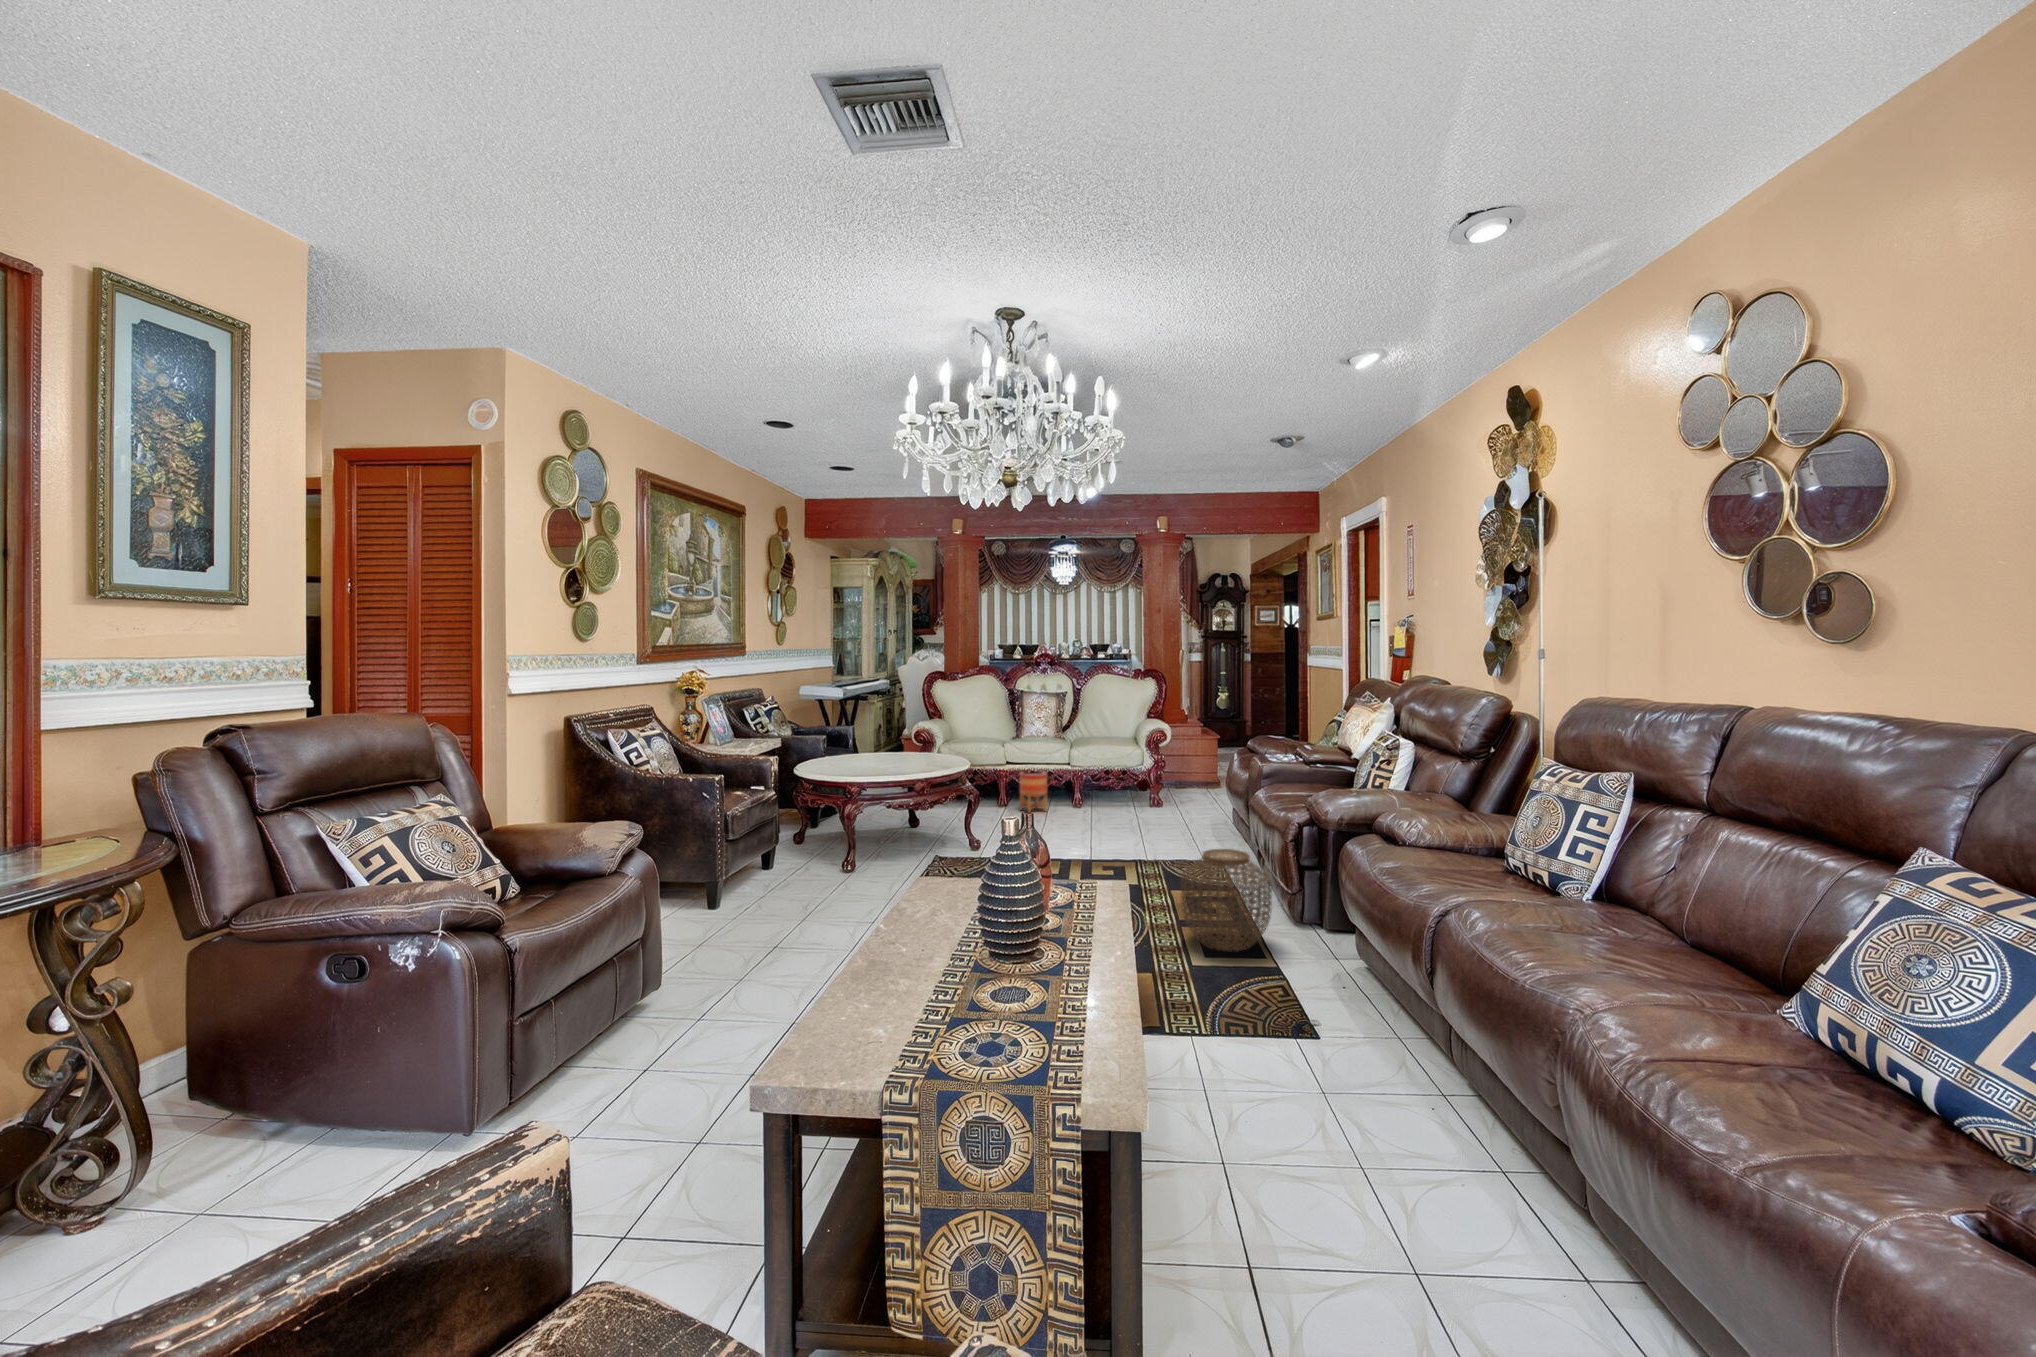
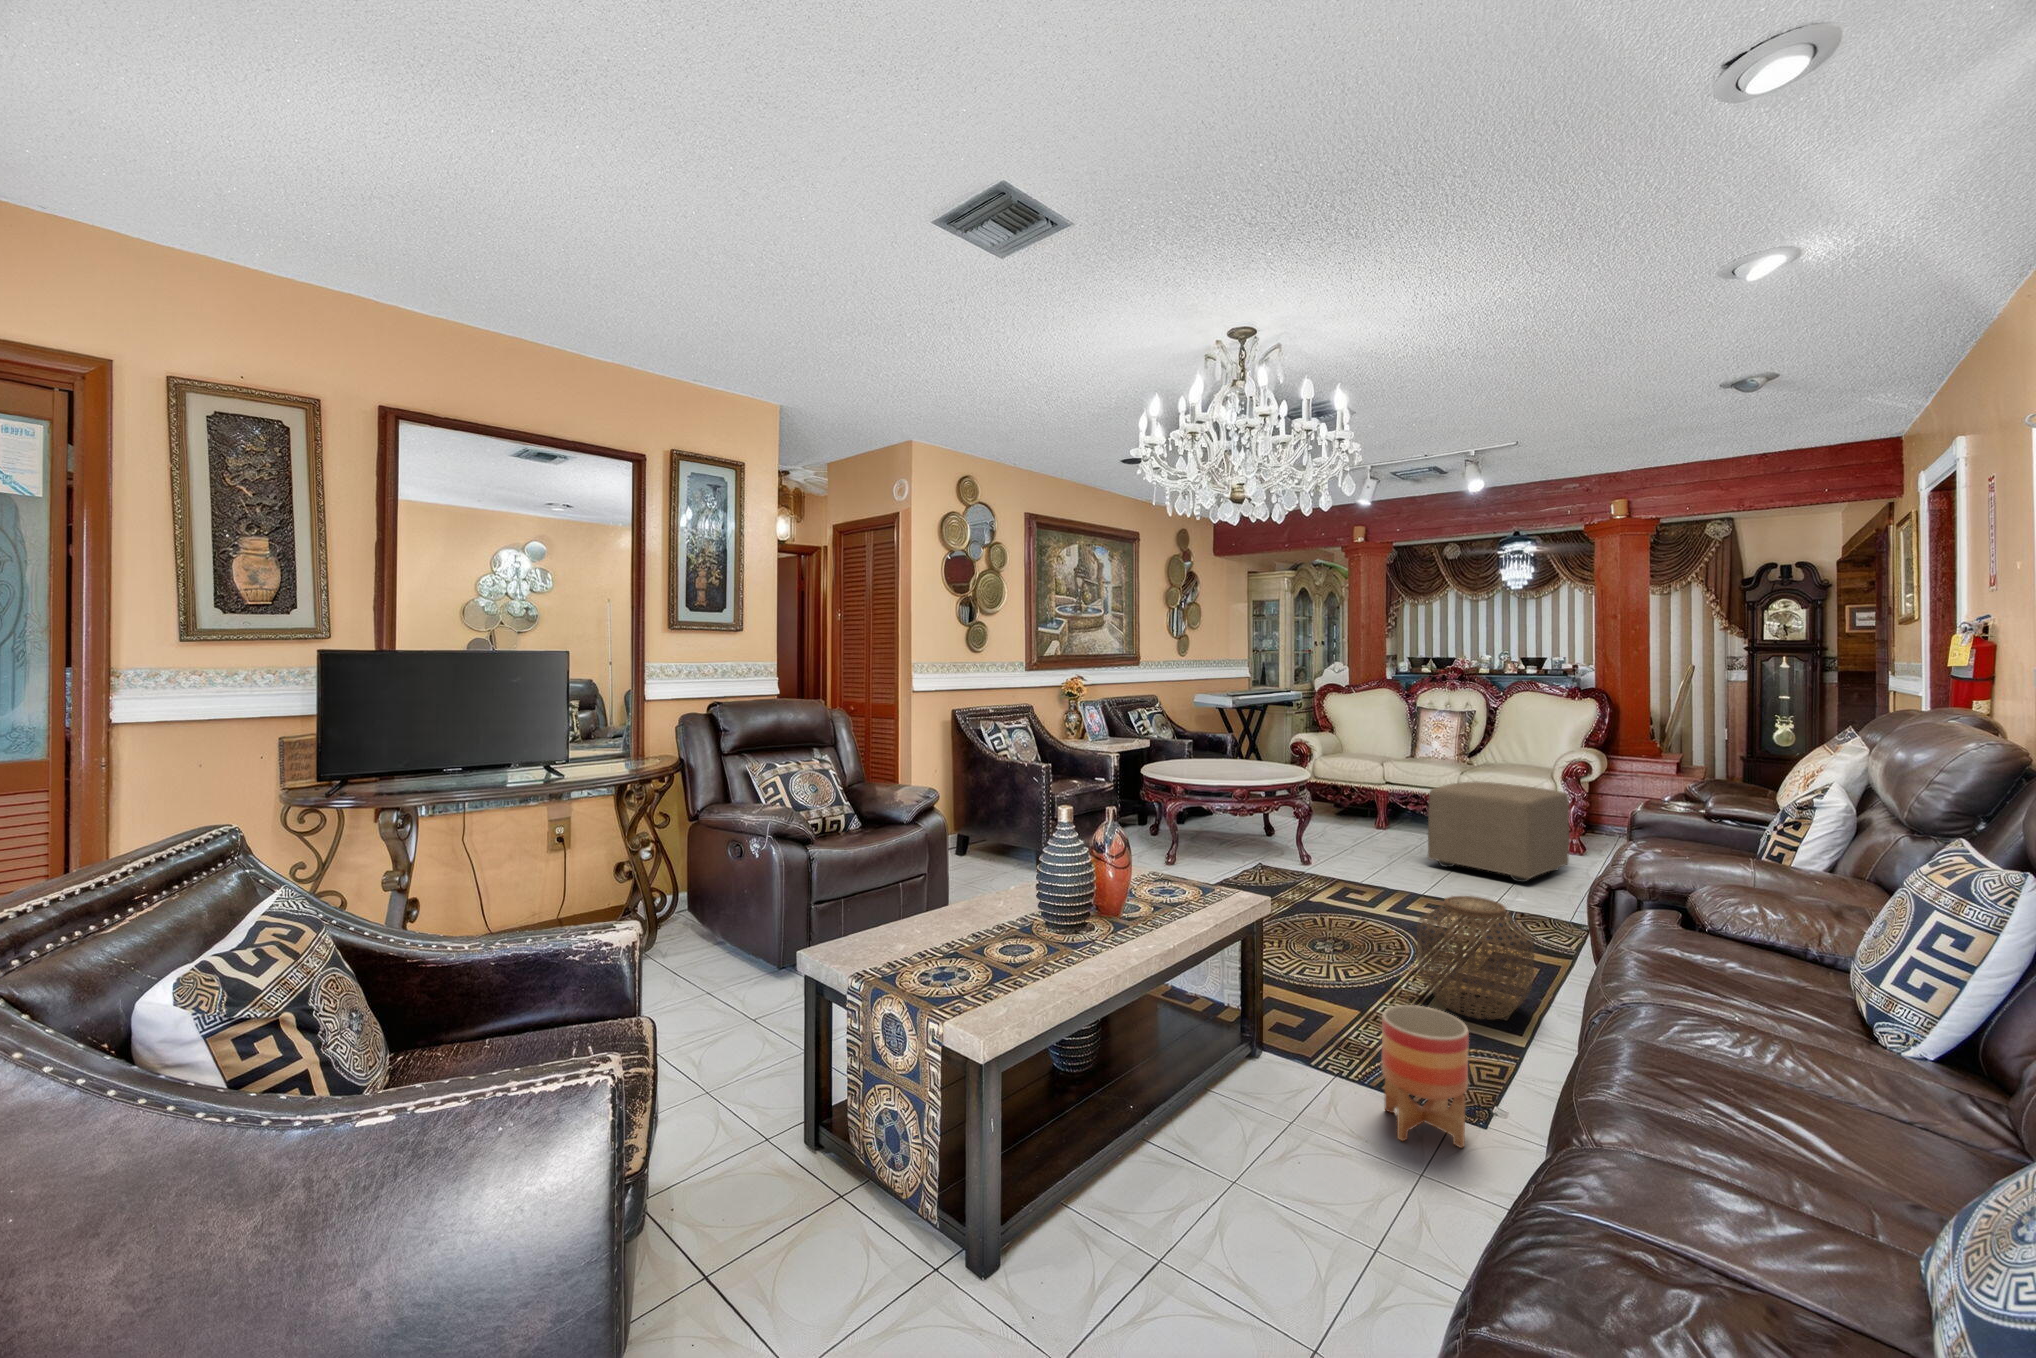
ottoman: none [1075,754,1170,837] -> present [1428,781,1569,882]
planter: present [1020,771,1047,813] -> present [1382,1005,1469,1148]

